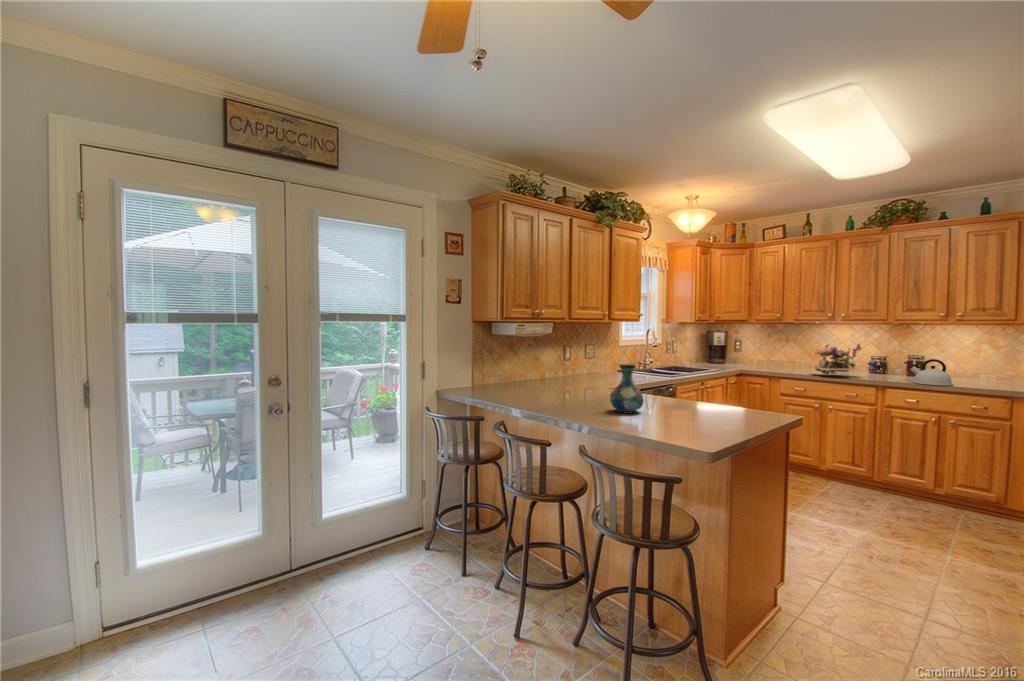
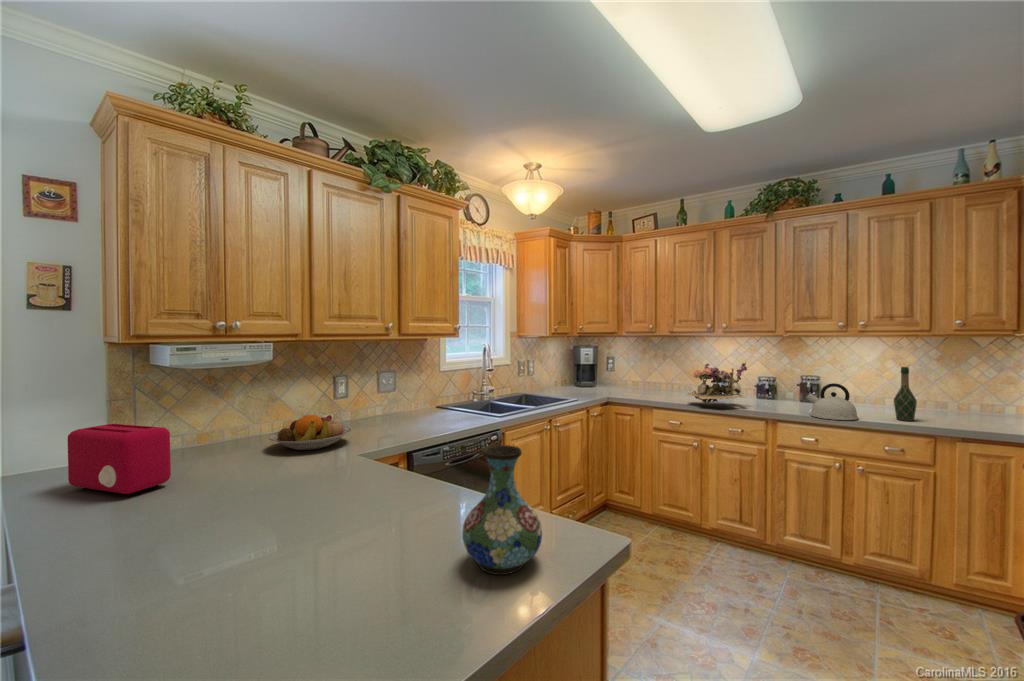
wine bottle: none [984,348,1002,387] -> present [894,367,917,421]
toaster: none [487,362,533,395] -> present [67,424,171,496]
fruit bowl: none [549,365,594,385] -> present [269,415,352,450]
vase: present [610,365,644,414] -> present [462,445,542,575]

